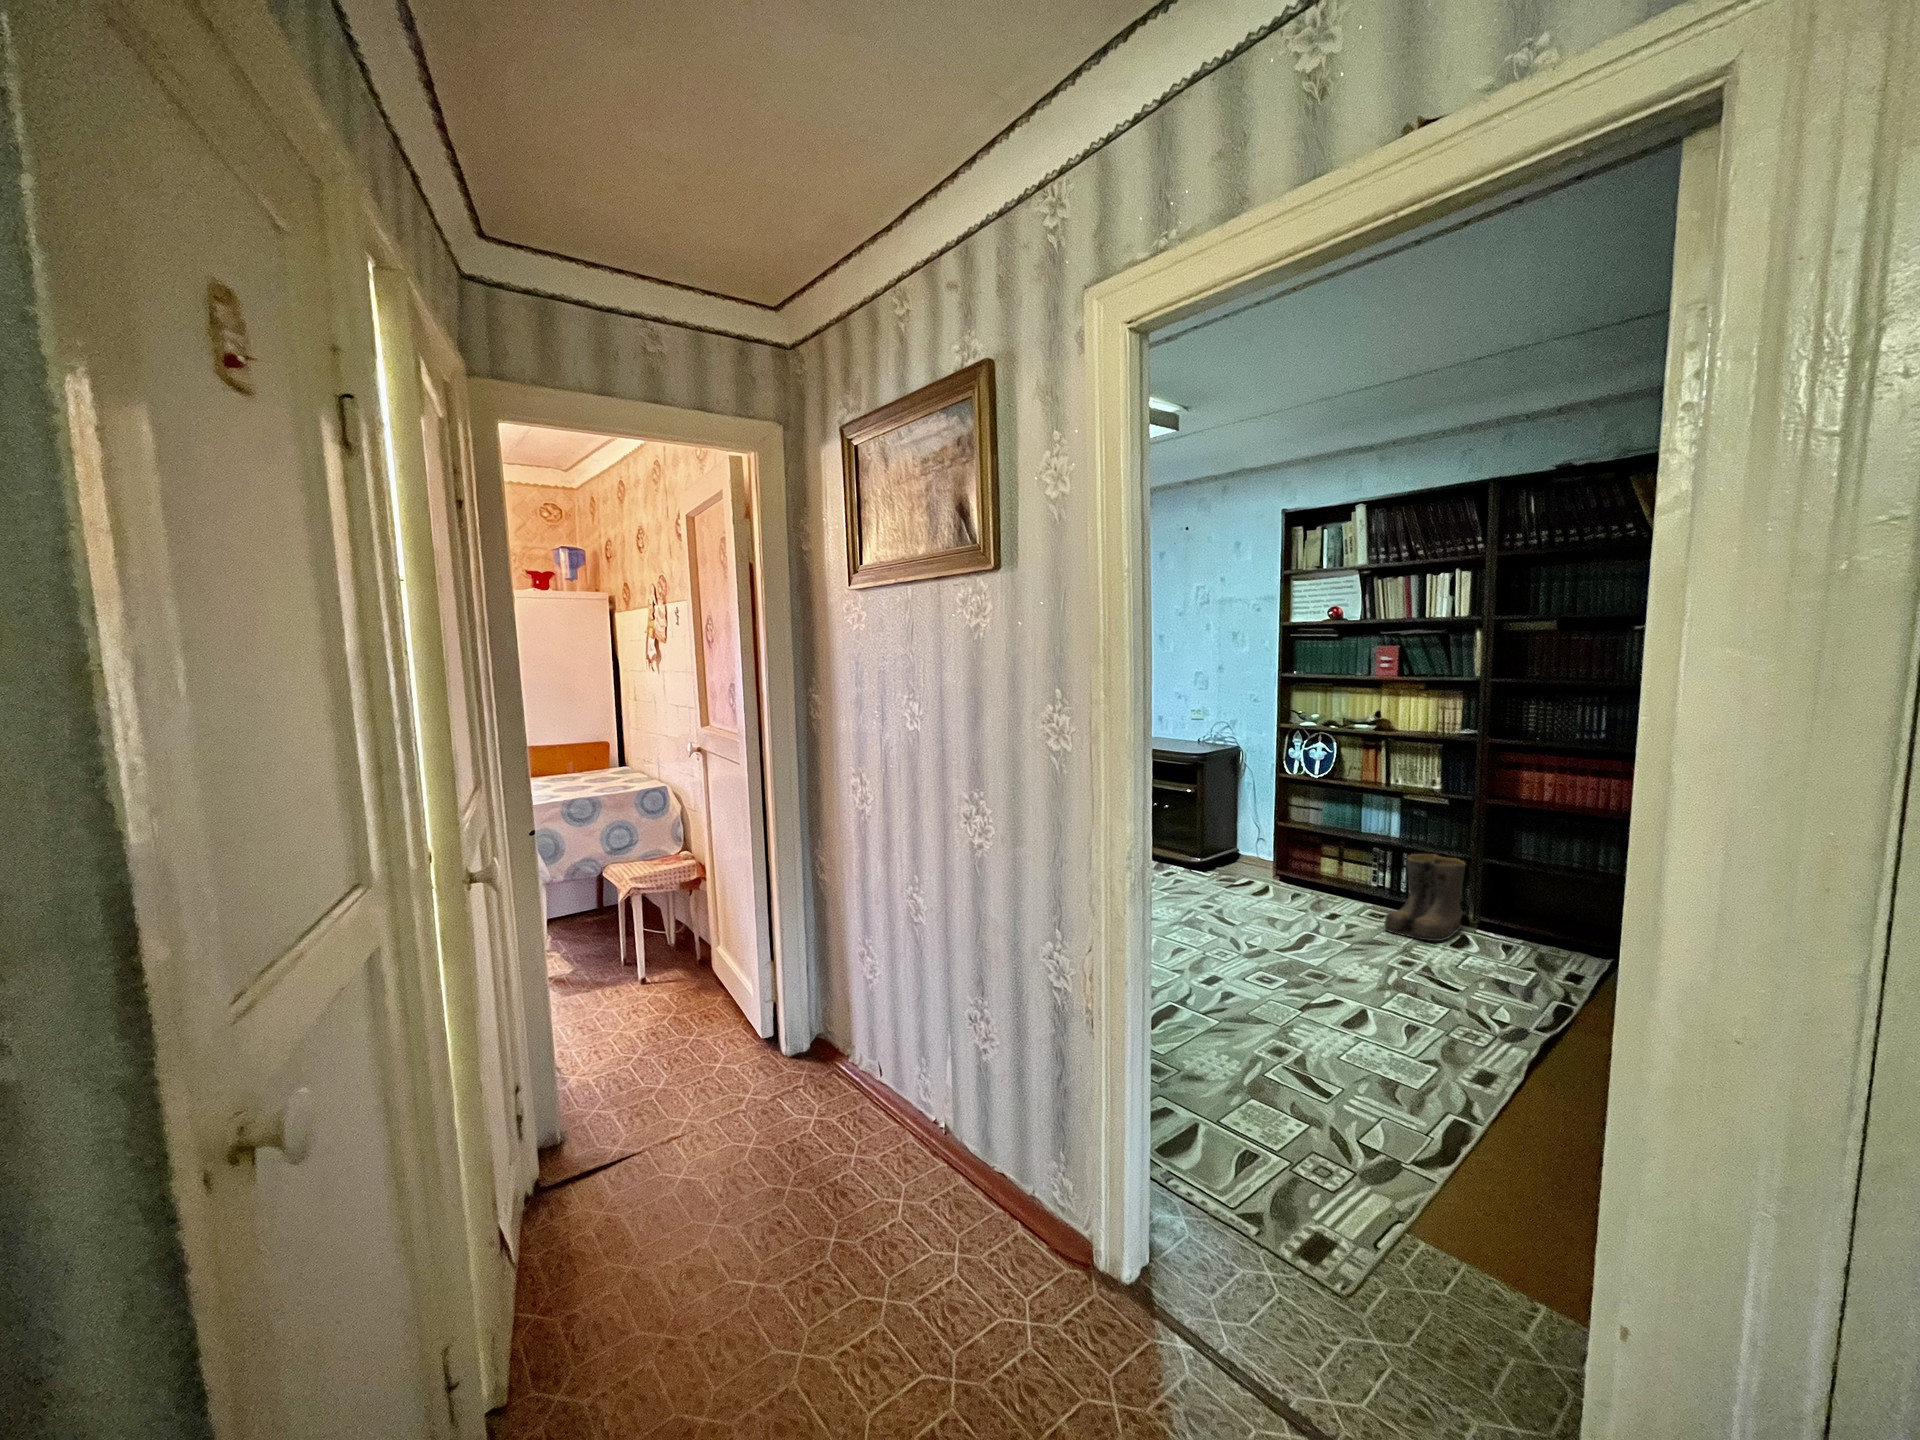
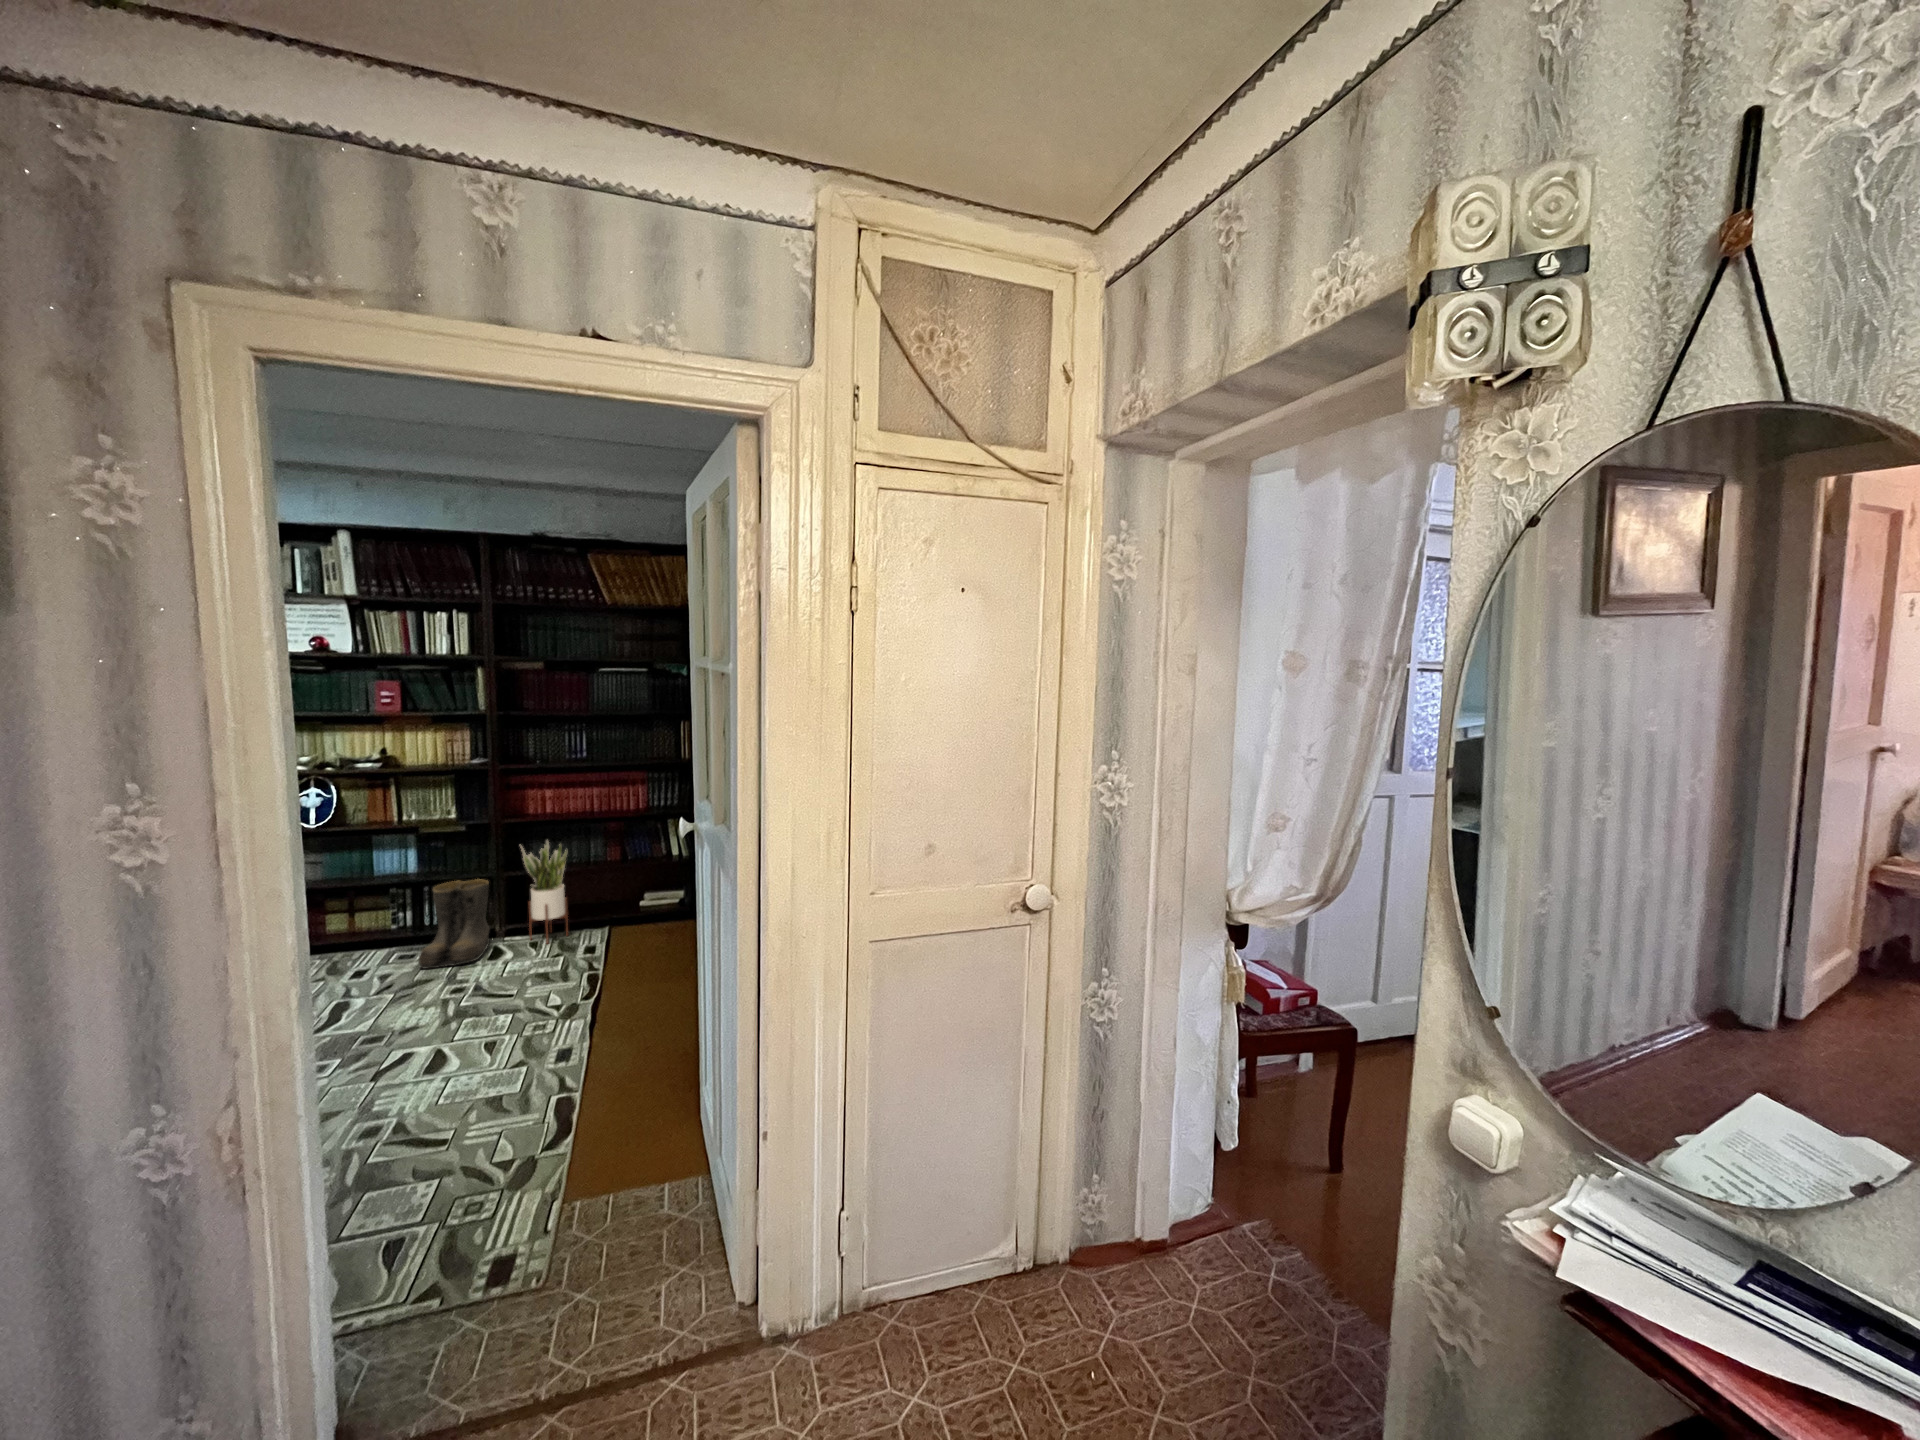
potted plant: none [1501,830,1564,953] -> present [520,841,568,943]

